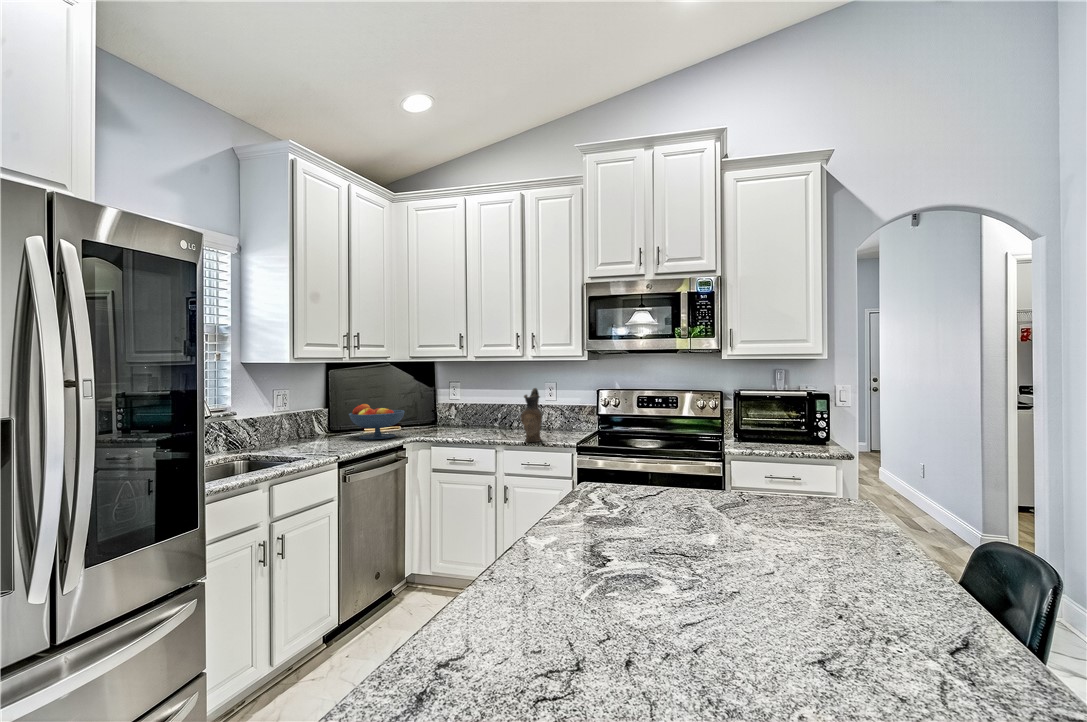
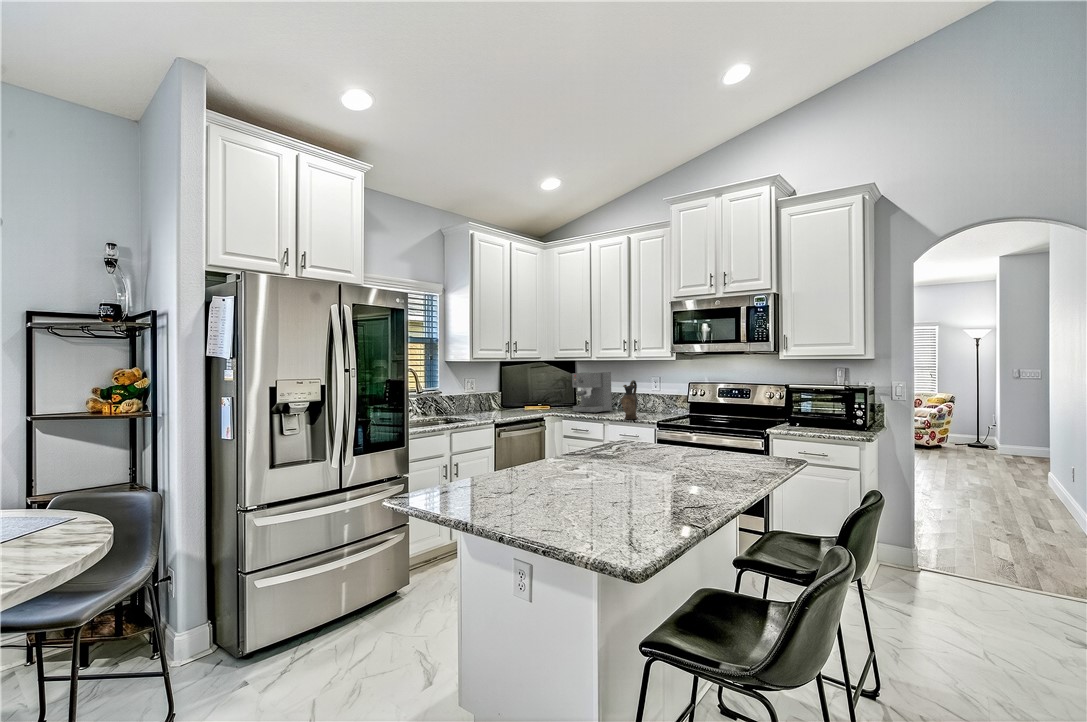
coffee maker: none [438,376,492,434] -> present [572,372,612,413]
fruit bowl: present [349,404,405,440] -> none [510,389,547,413]

